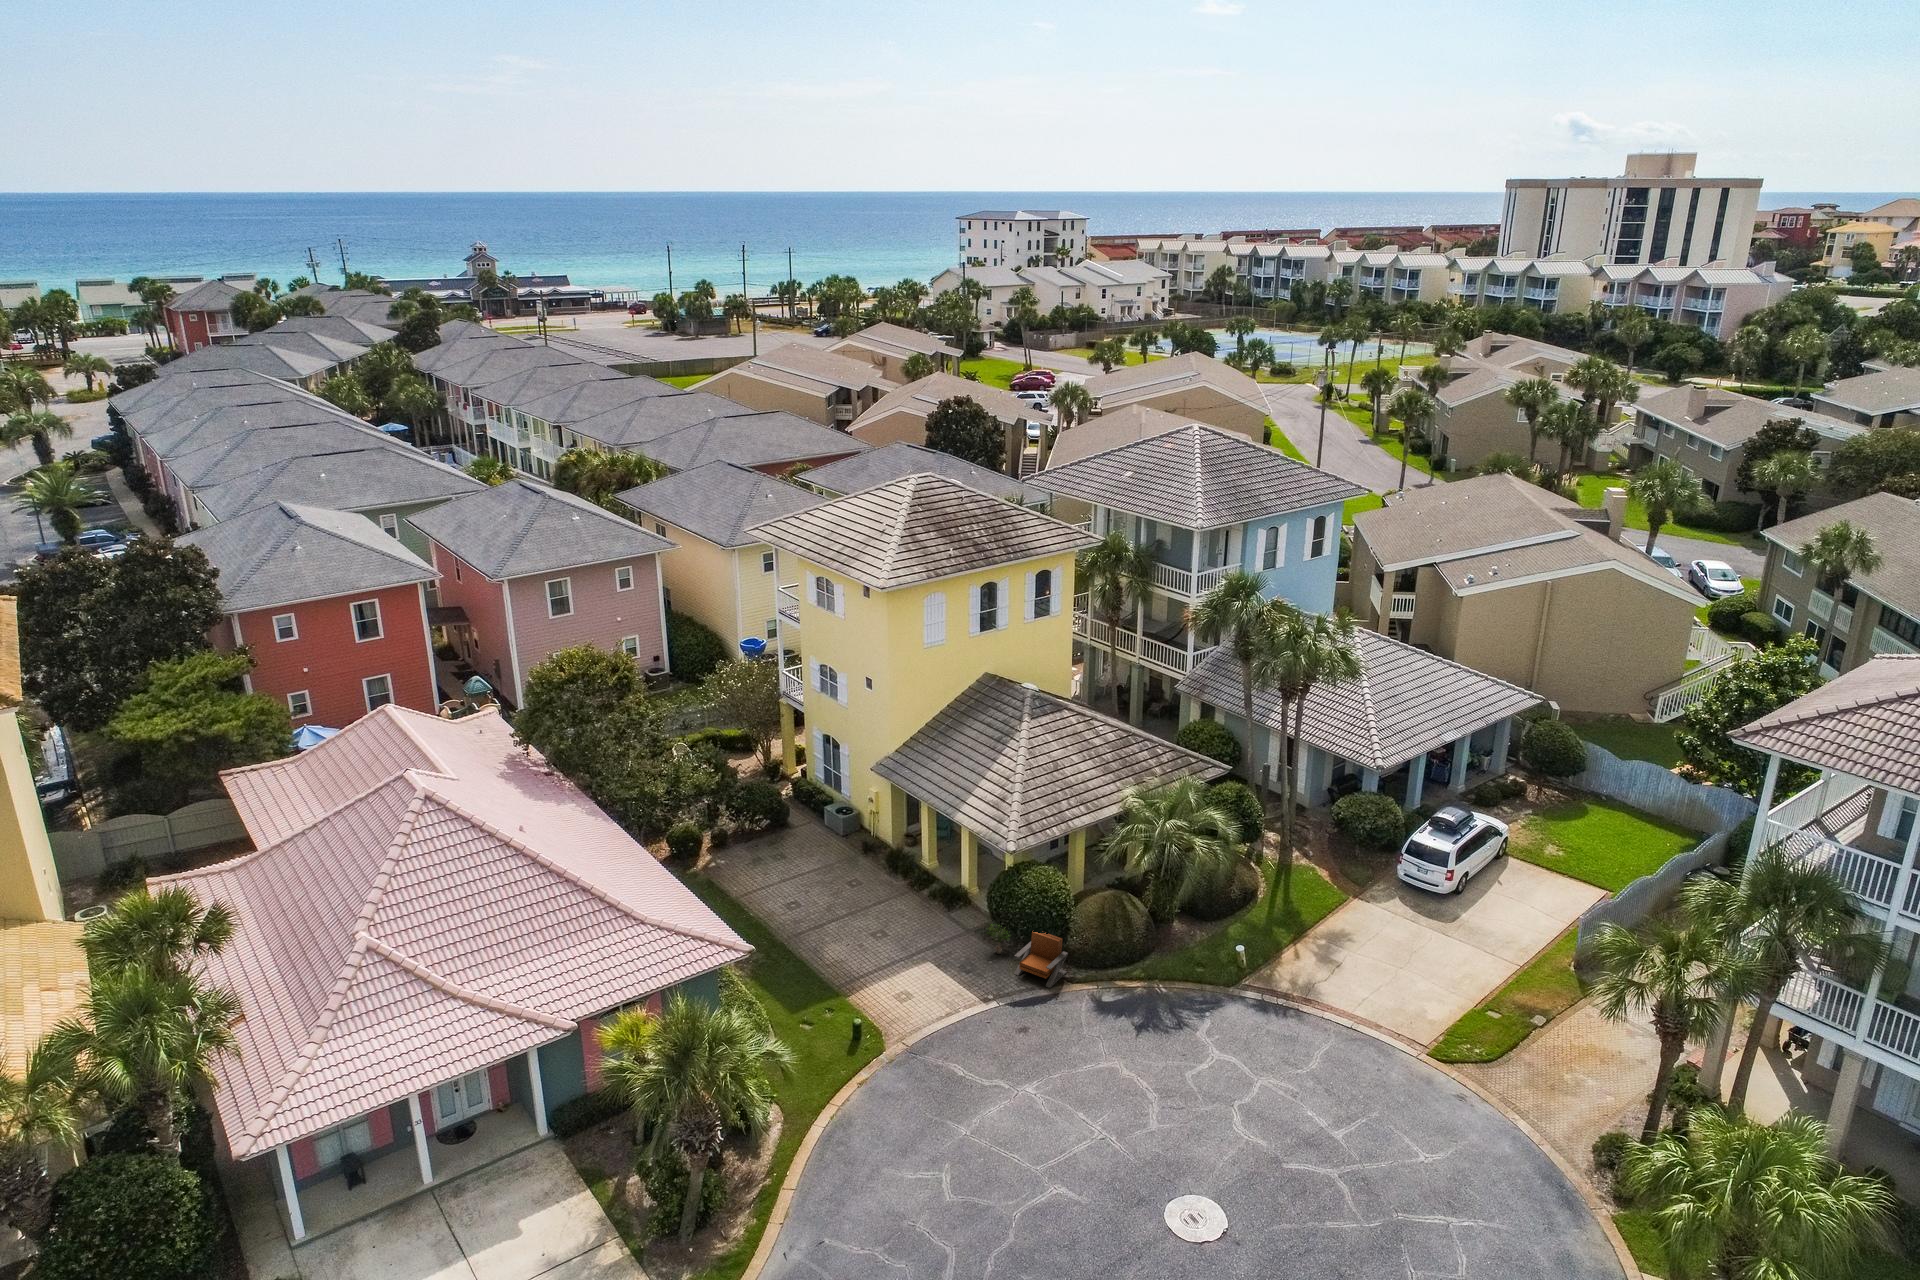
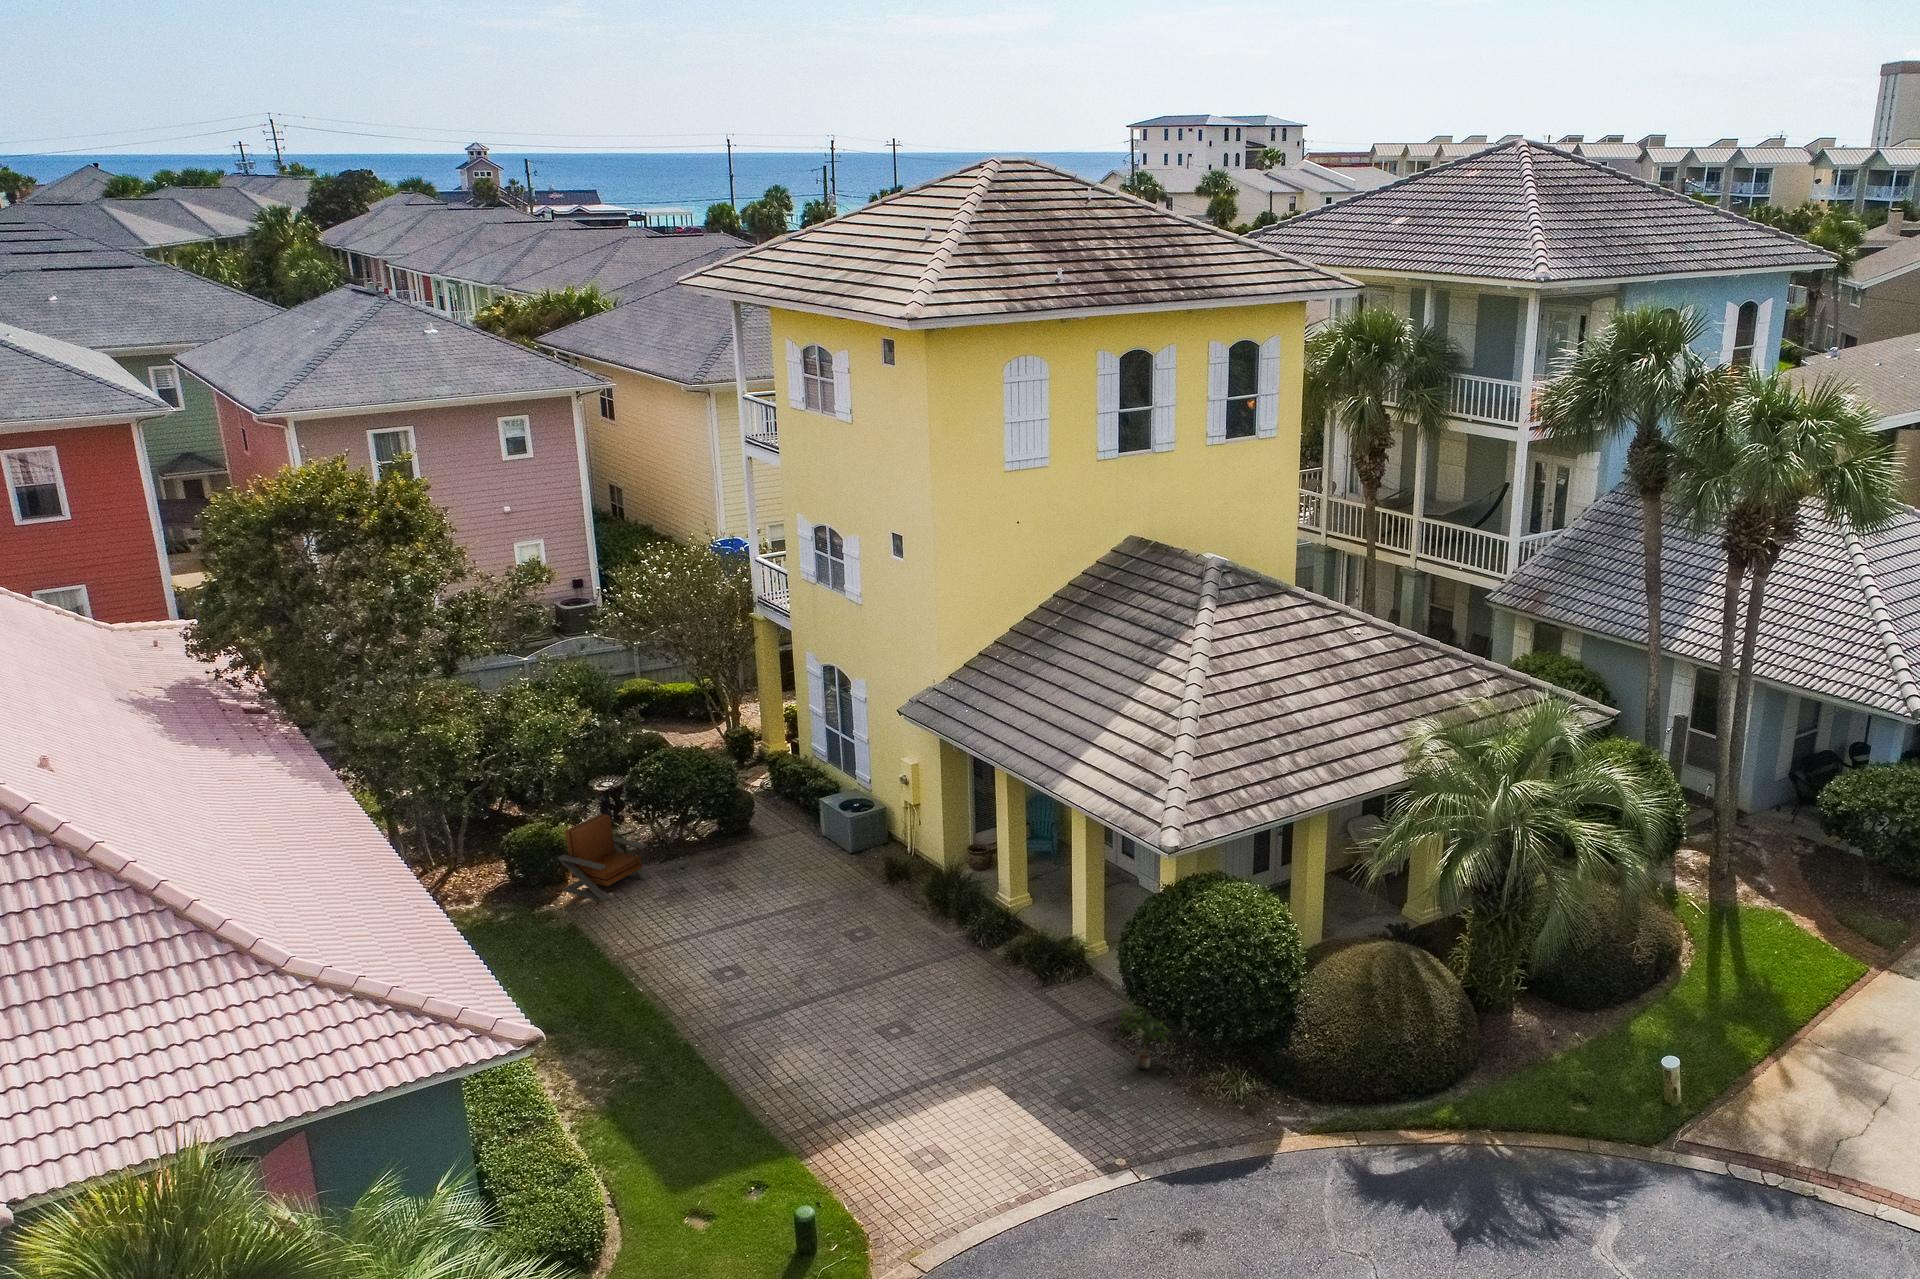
lounge chair: present [1014,932,1068,988] -> present [558,814,650,902]

